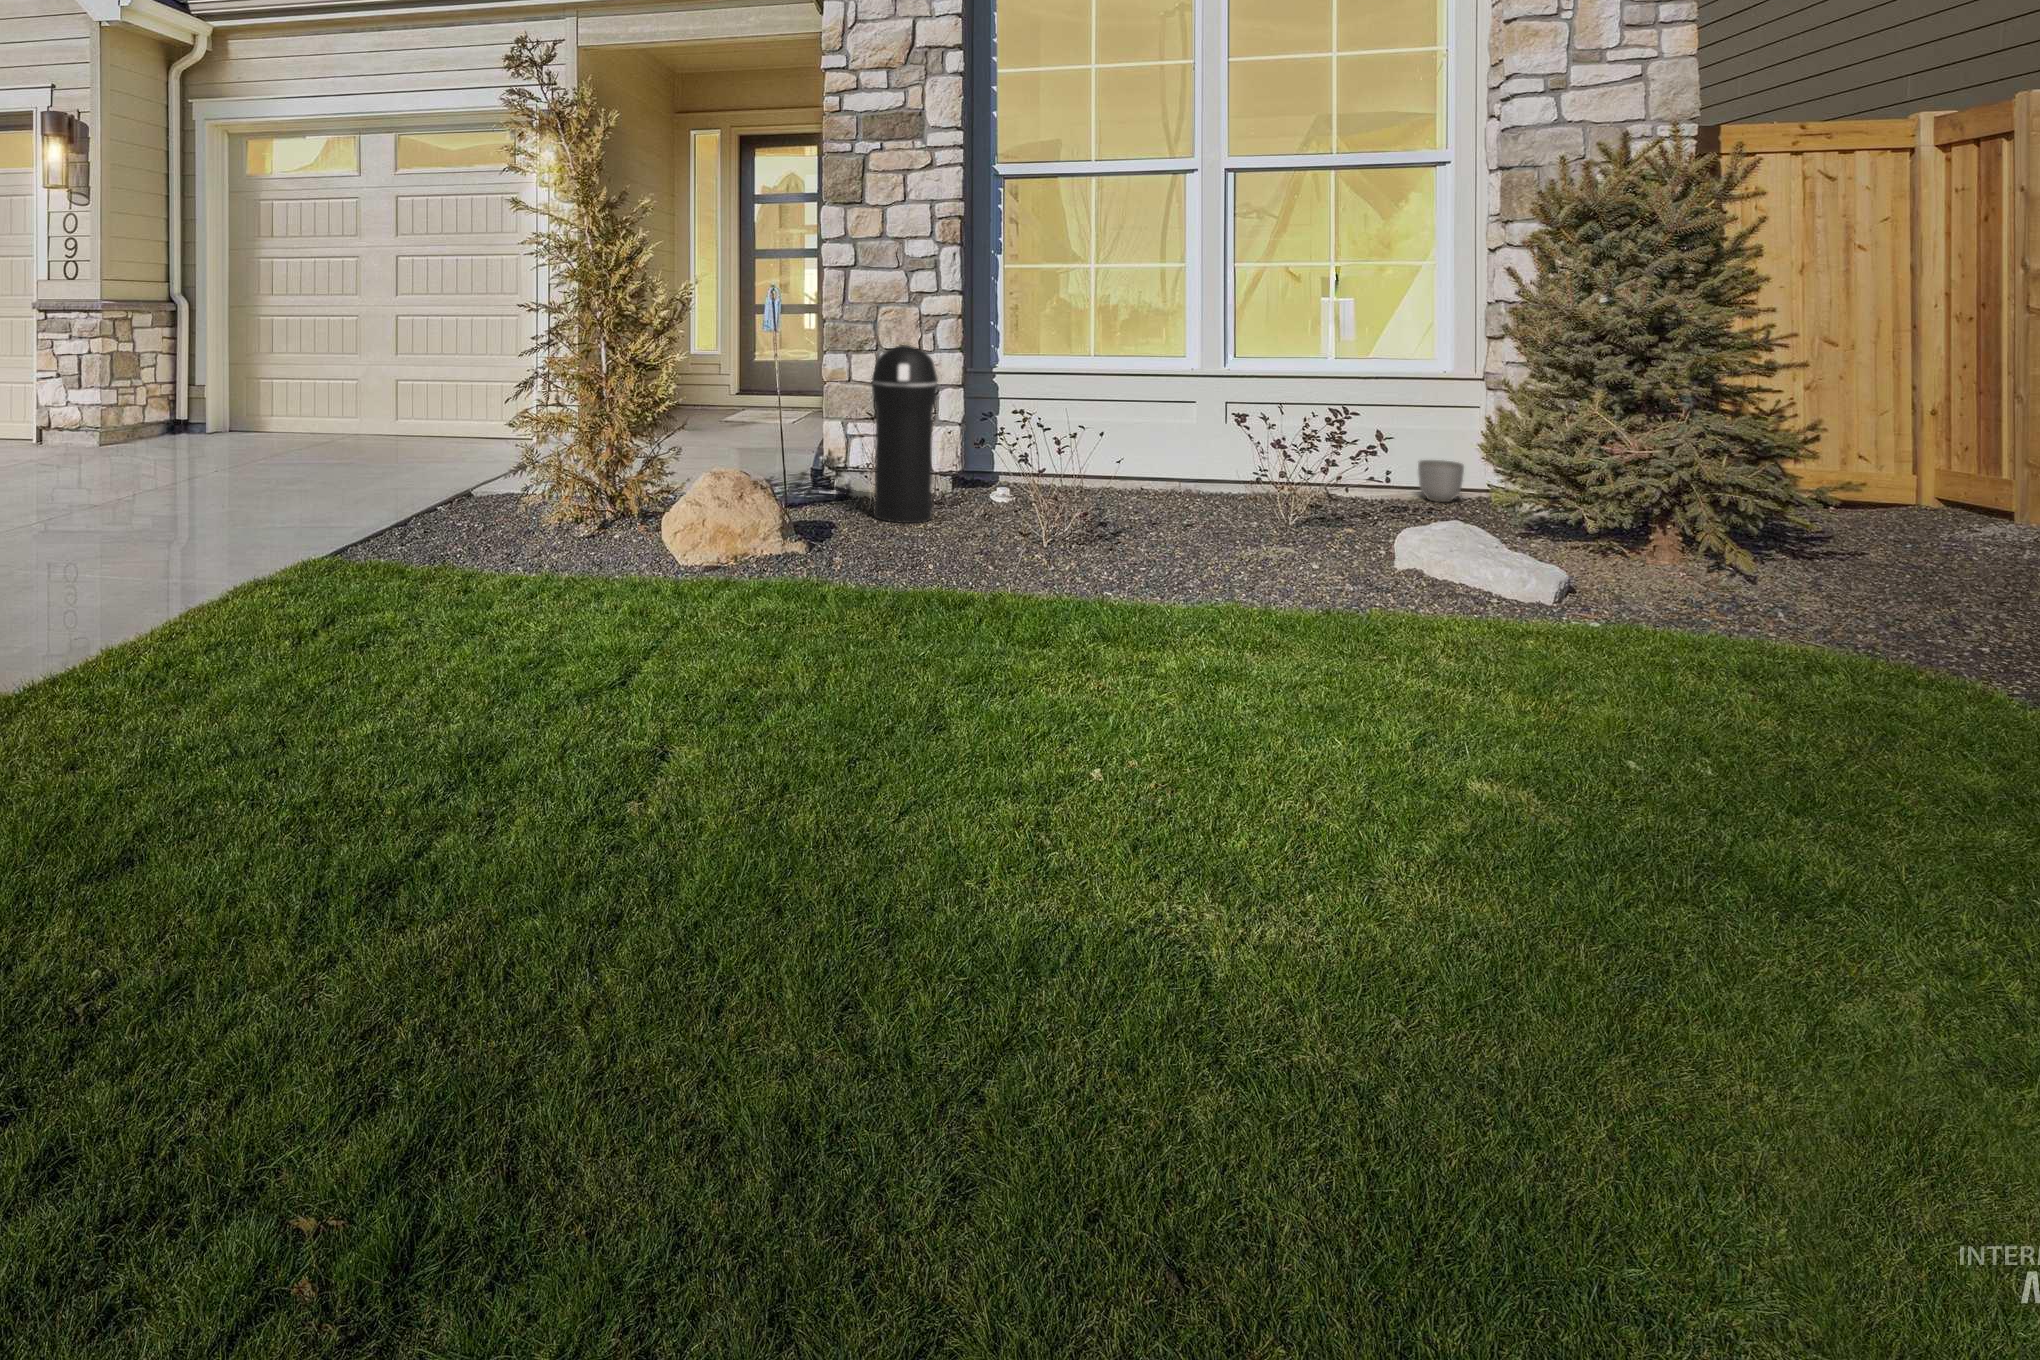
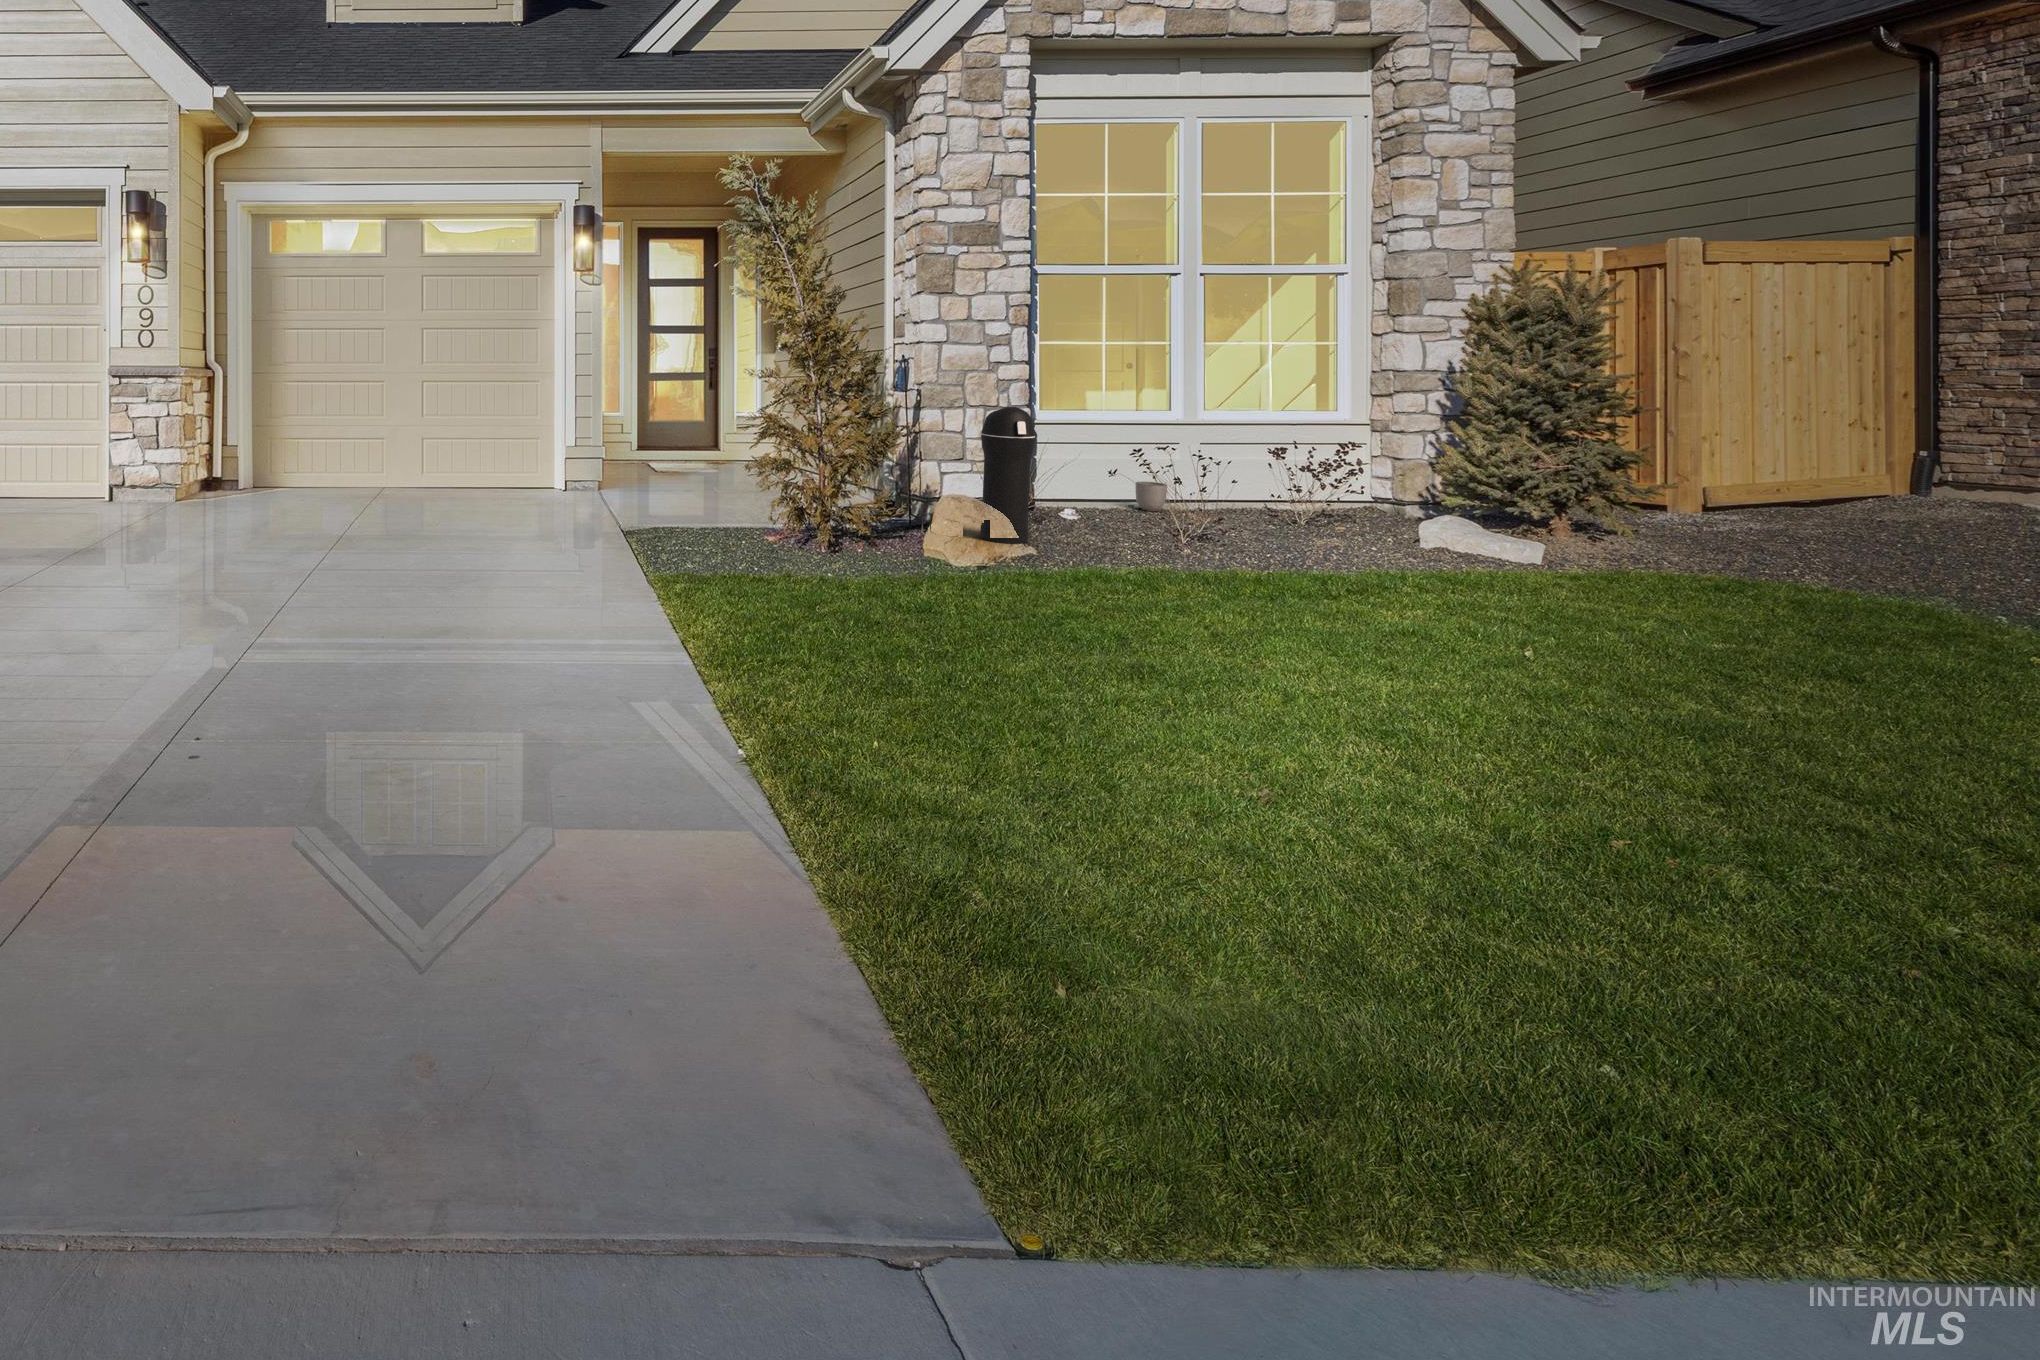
planter: present [1418,460,1464,502] -> present [1135,482,1167,511]

